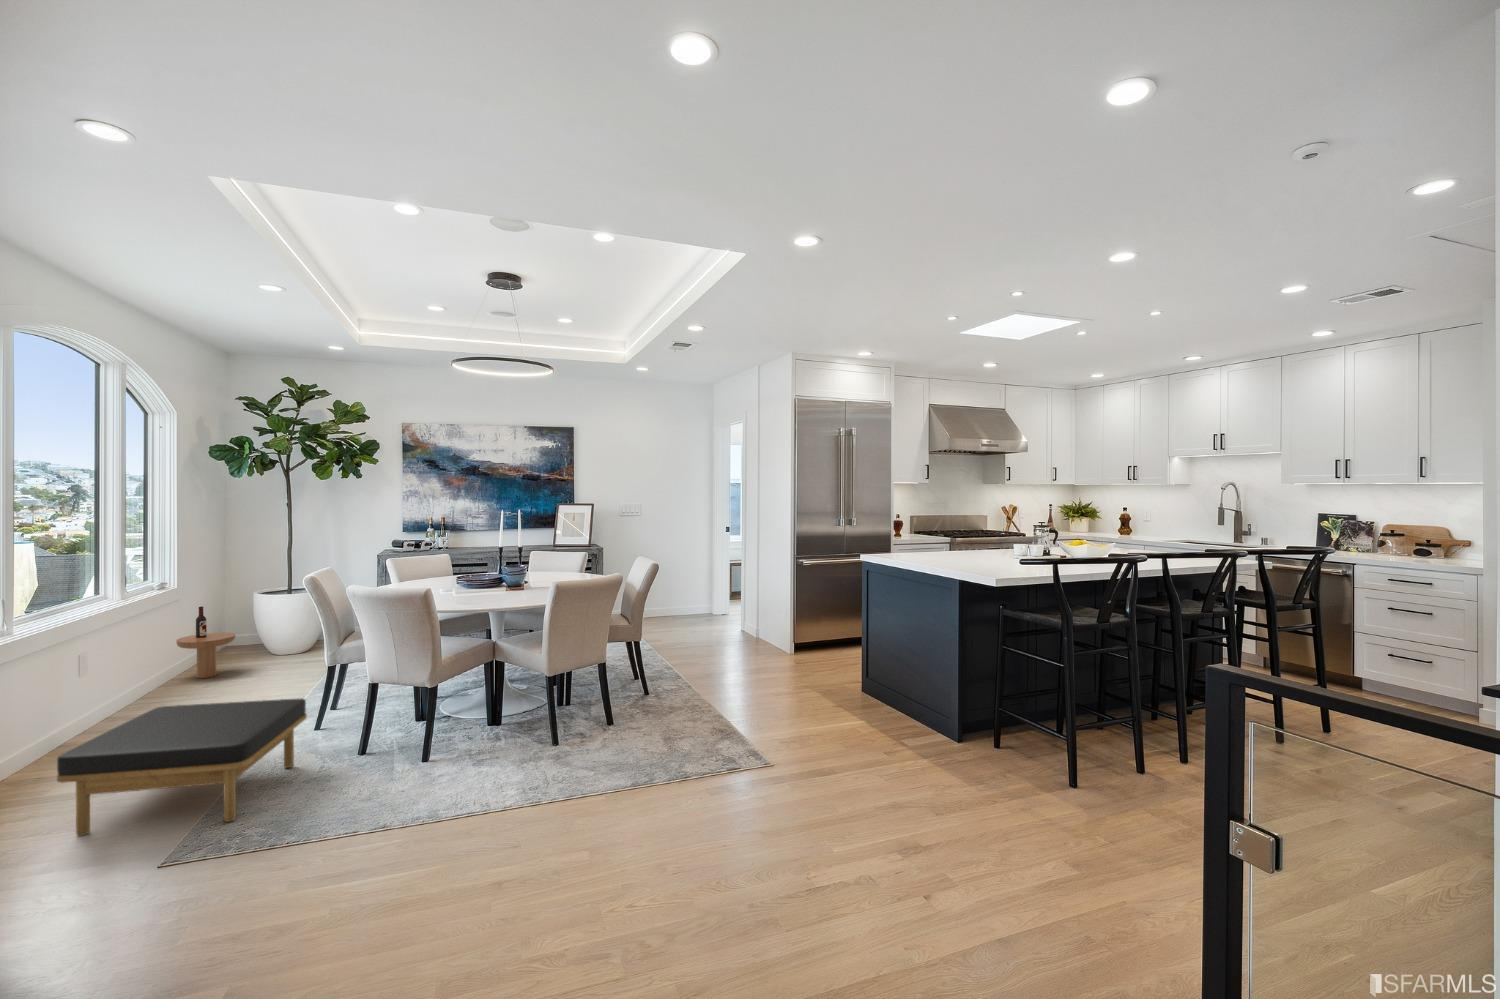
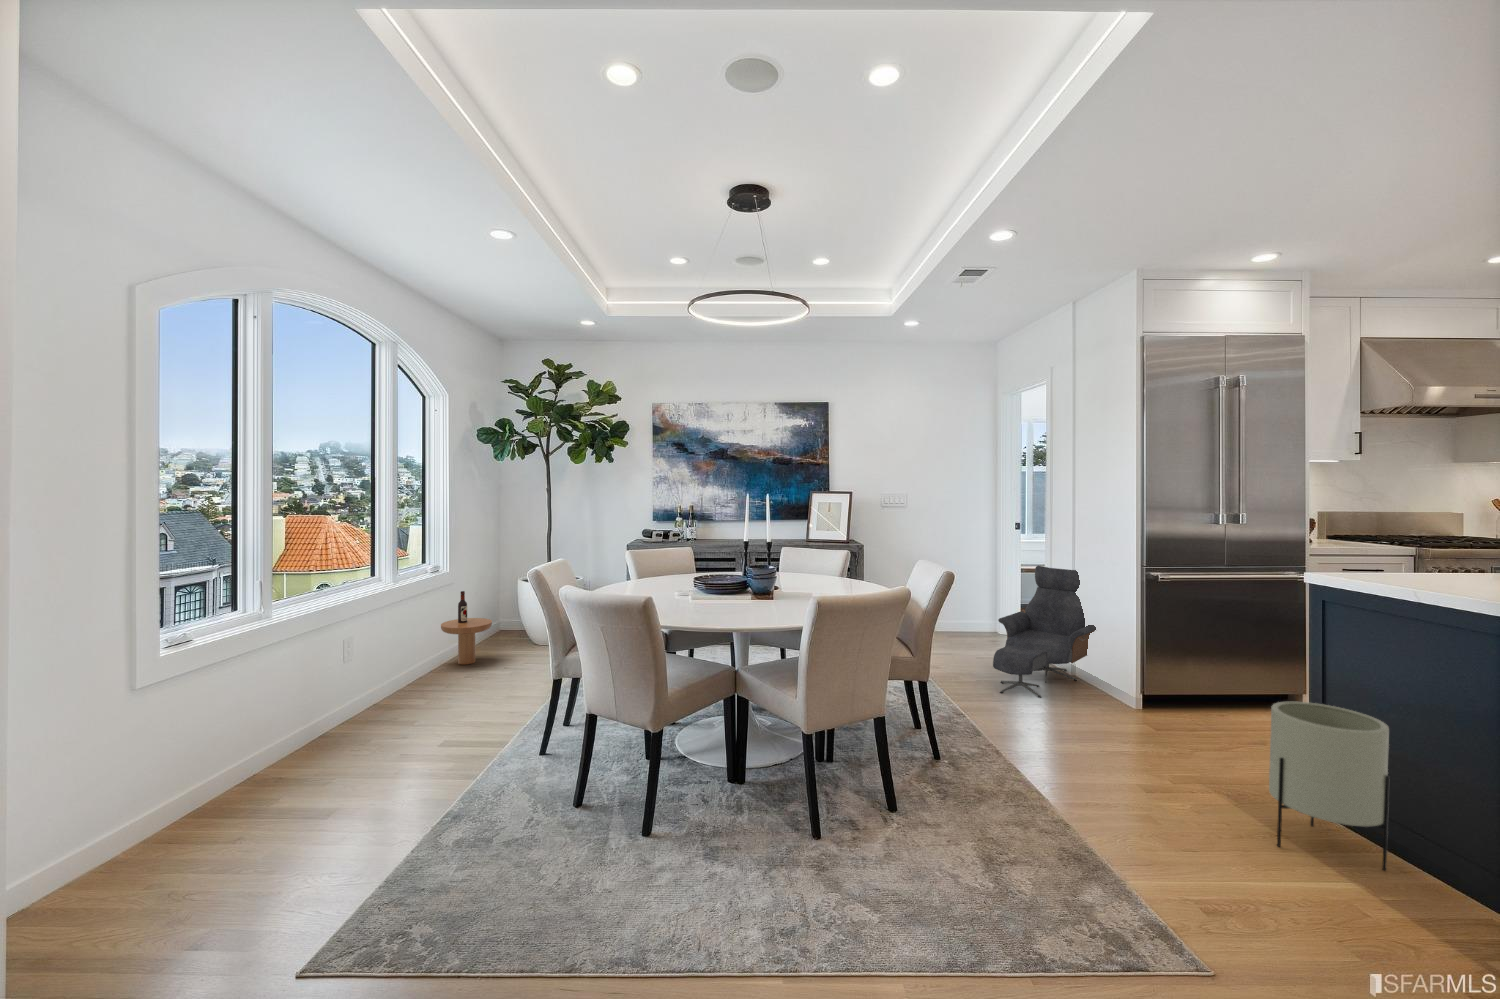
lounge chair: none [698,558,777,654] -> present [993,566,1096,698]
planter: none [836,628,888,715] -> present [1269,701,1389,870]
ottoman: present [57,698,307,836] -> none [227,719,514,904]

